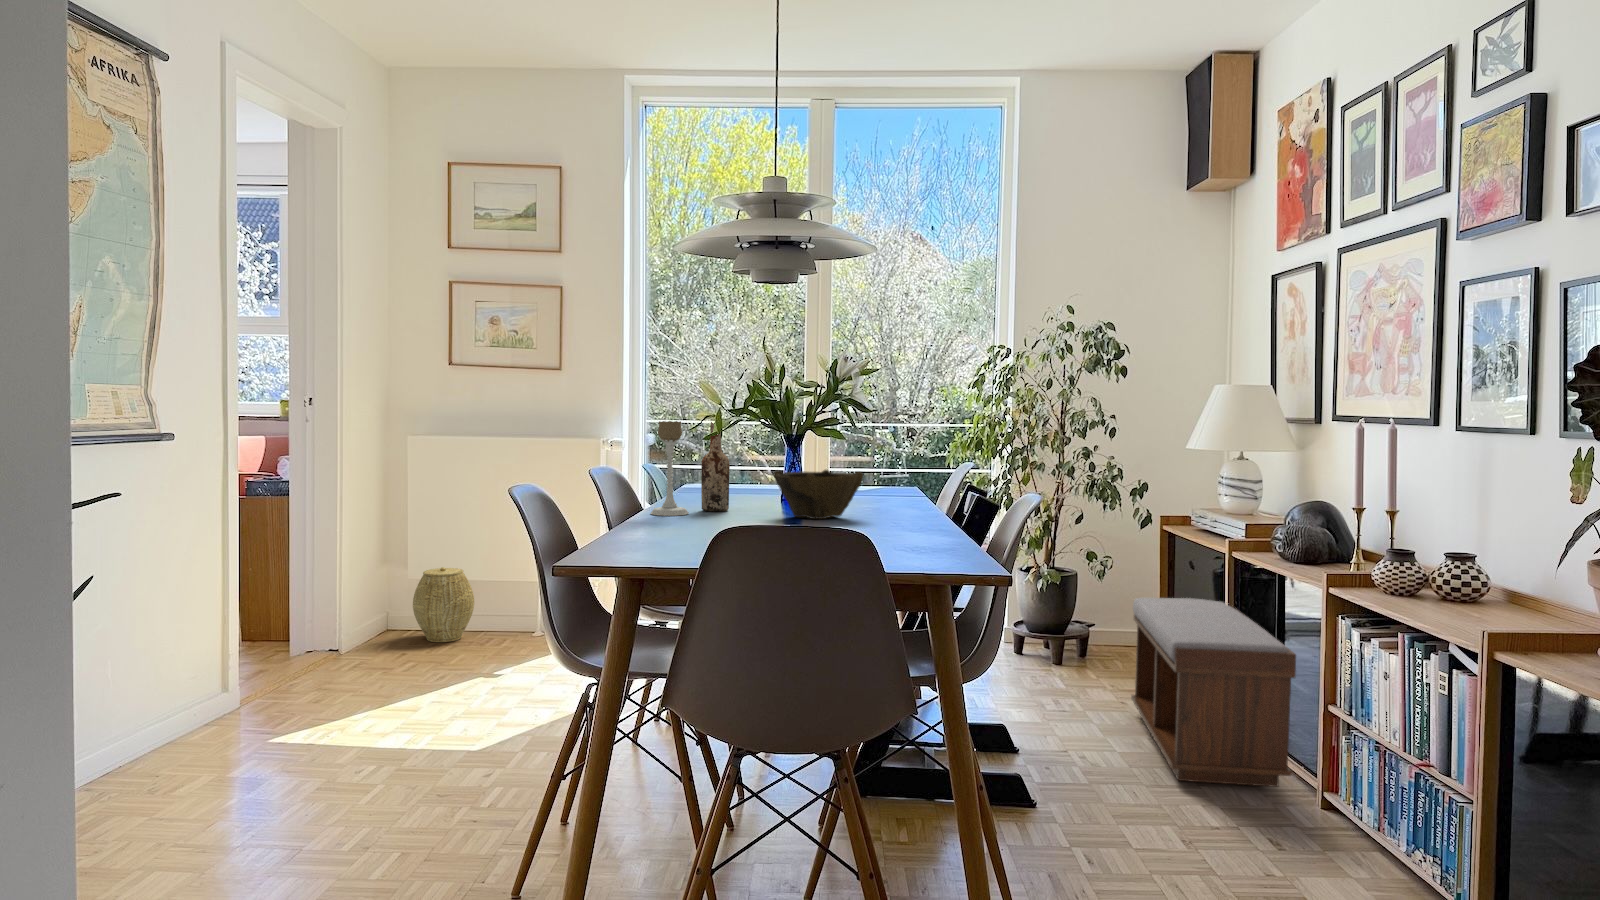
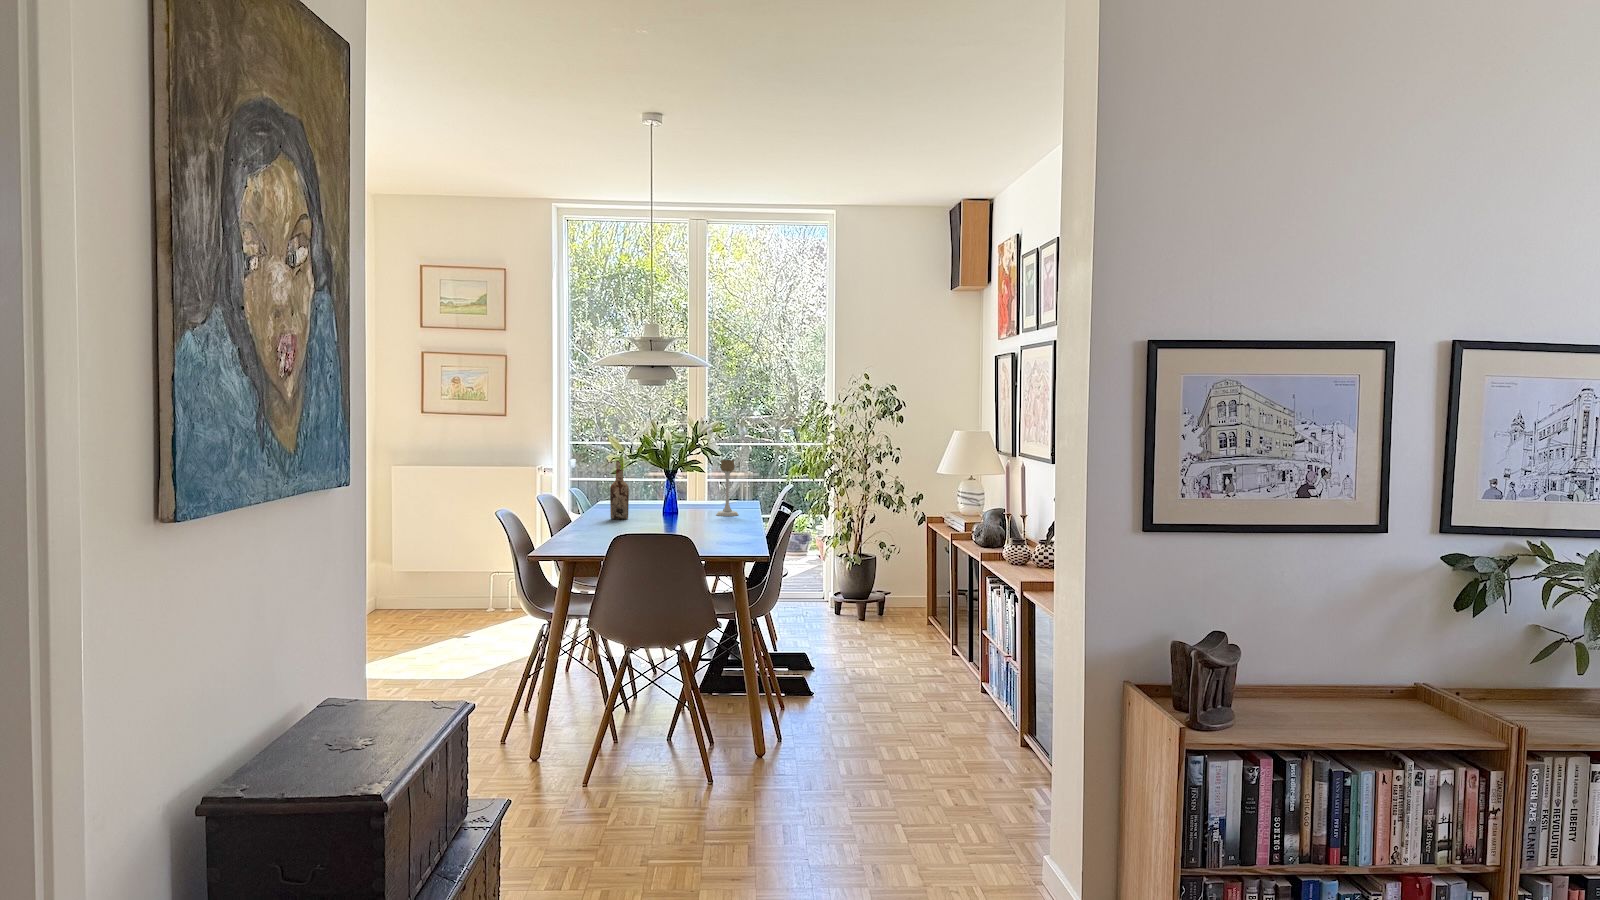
candle holder: present [651,421,689,516] -> present [716,460,739,516]
bowl: present [774,470,863,519] -> none [657,492,713,524]
woven basket: present [413,567,474,642] -> none [397,562,442,617]
bench: present [1131,598,1296,787] -> none [896,571,975,683]

